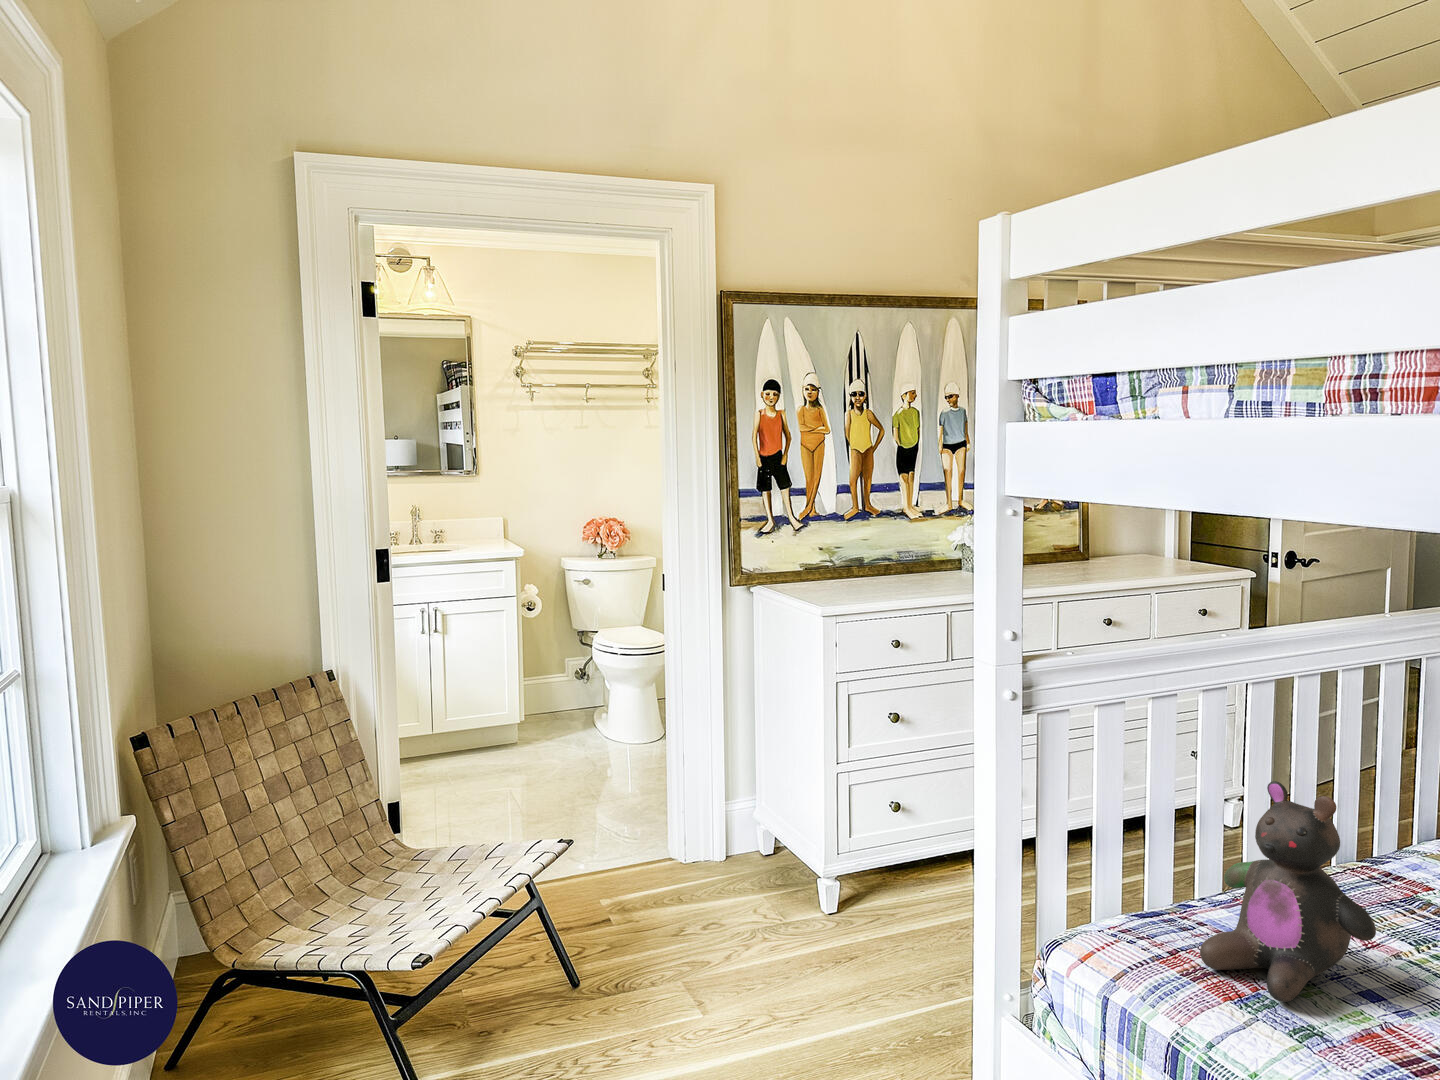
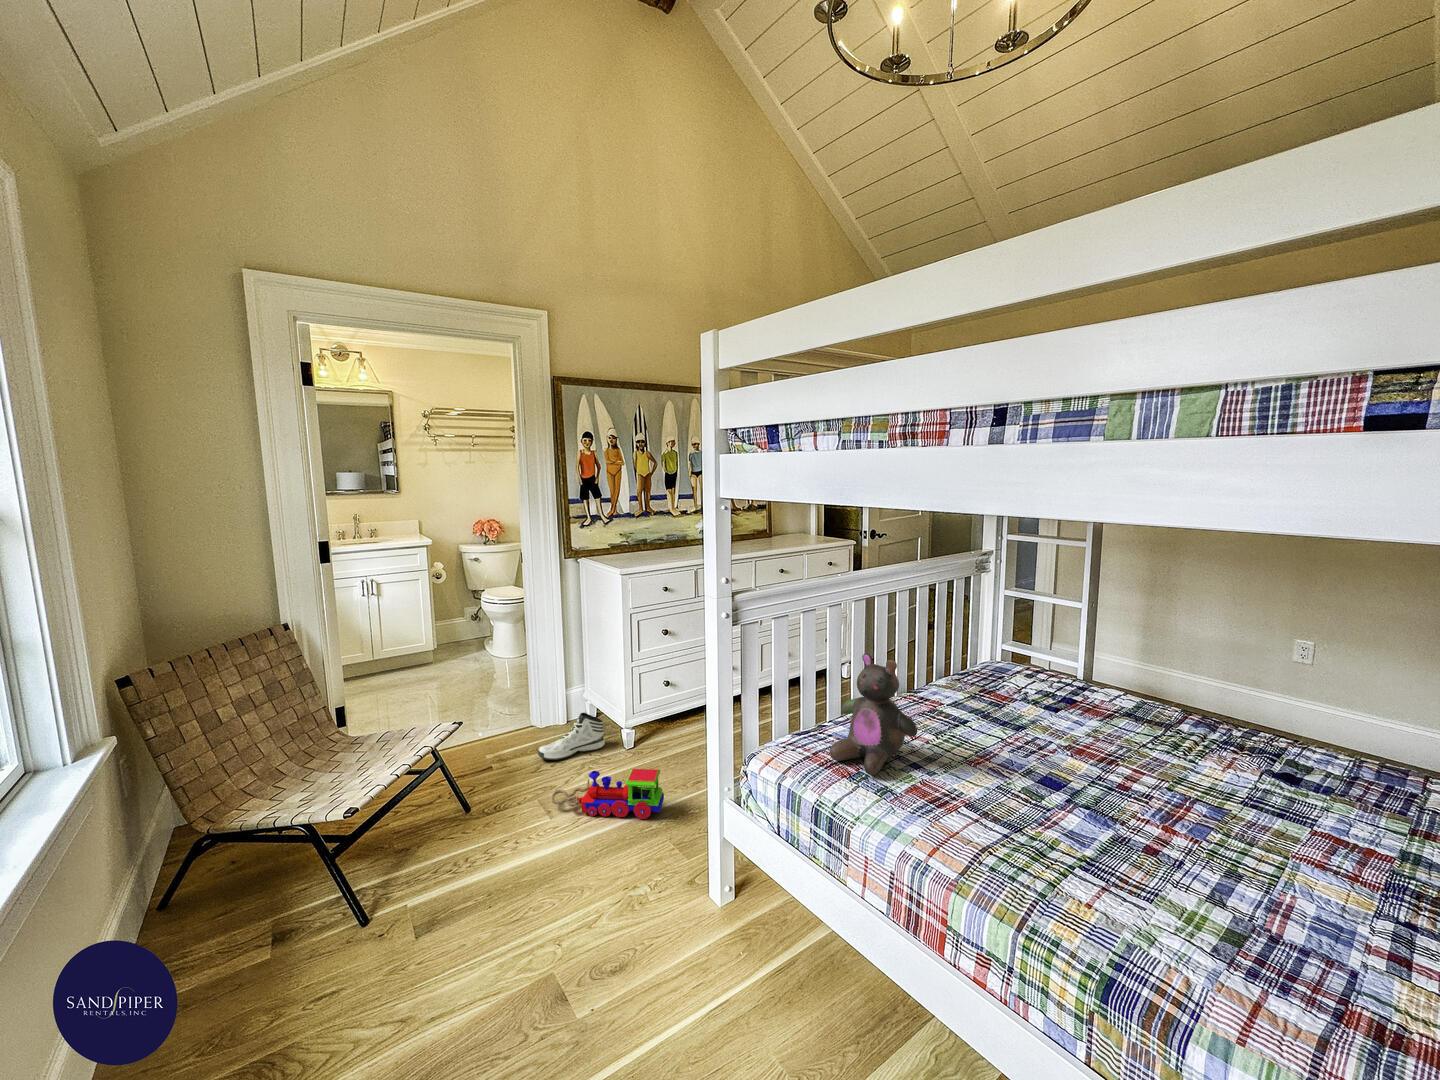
sneaker: none [681,846,789,920] -> present [538,713,605,760]
toy train: none [704,943,890,1034] -> present [551,769,664,819]

